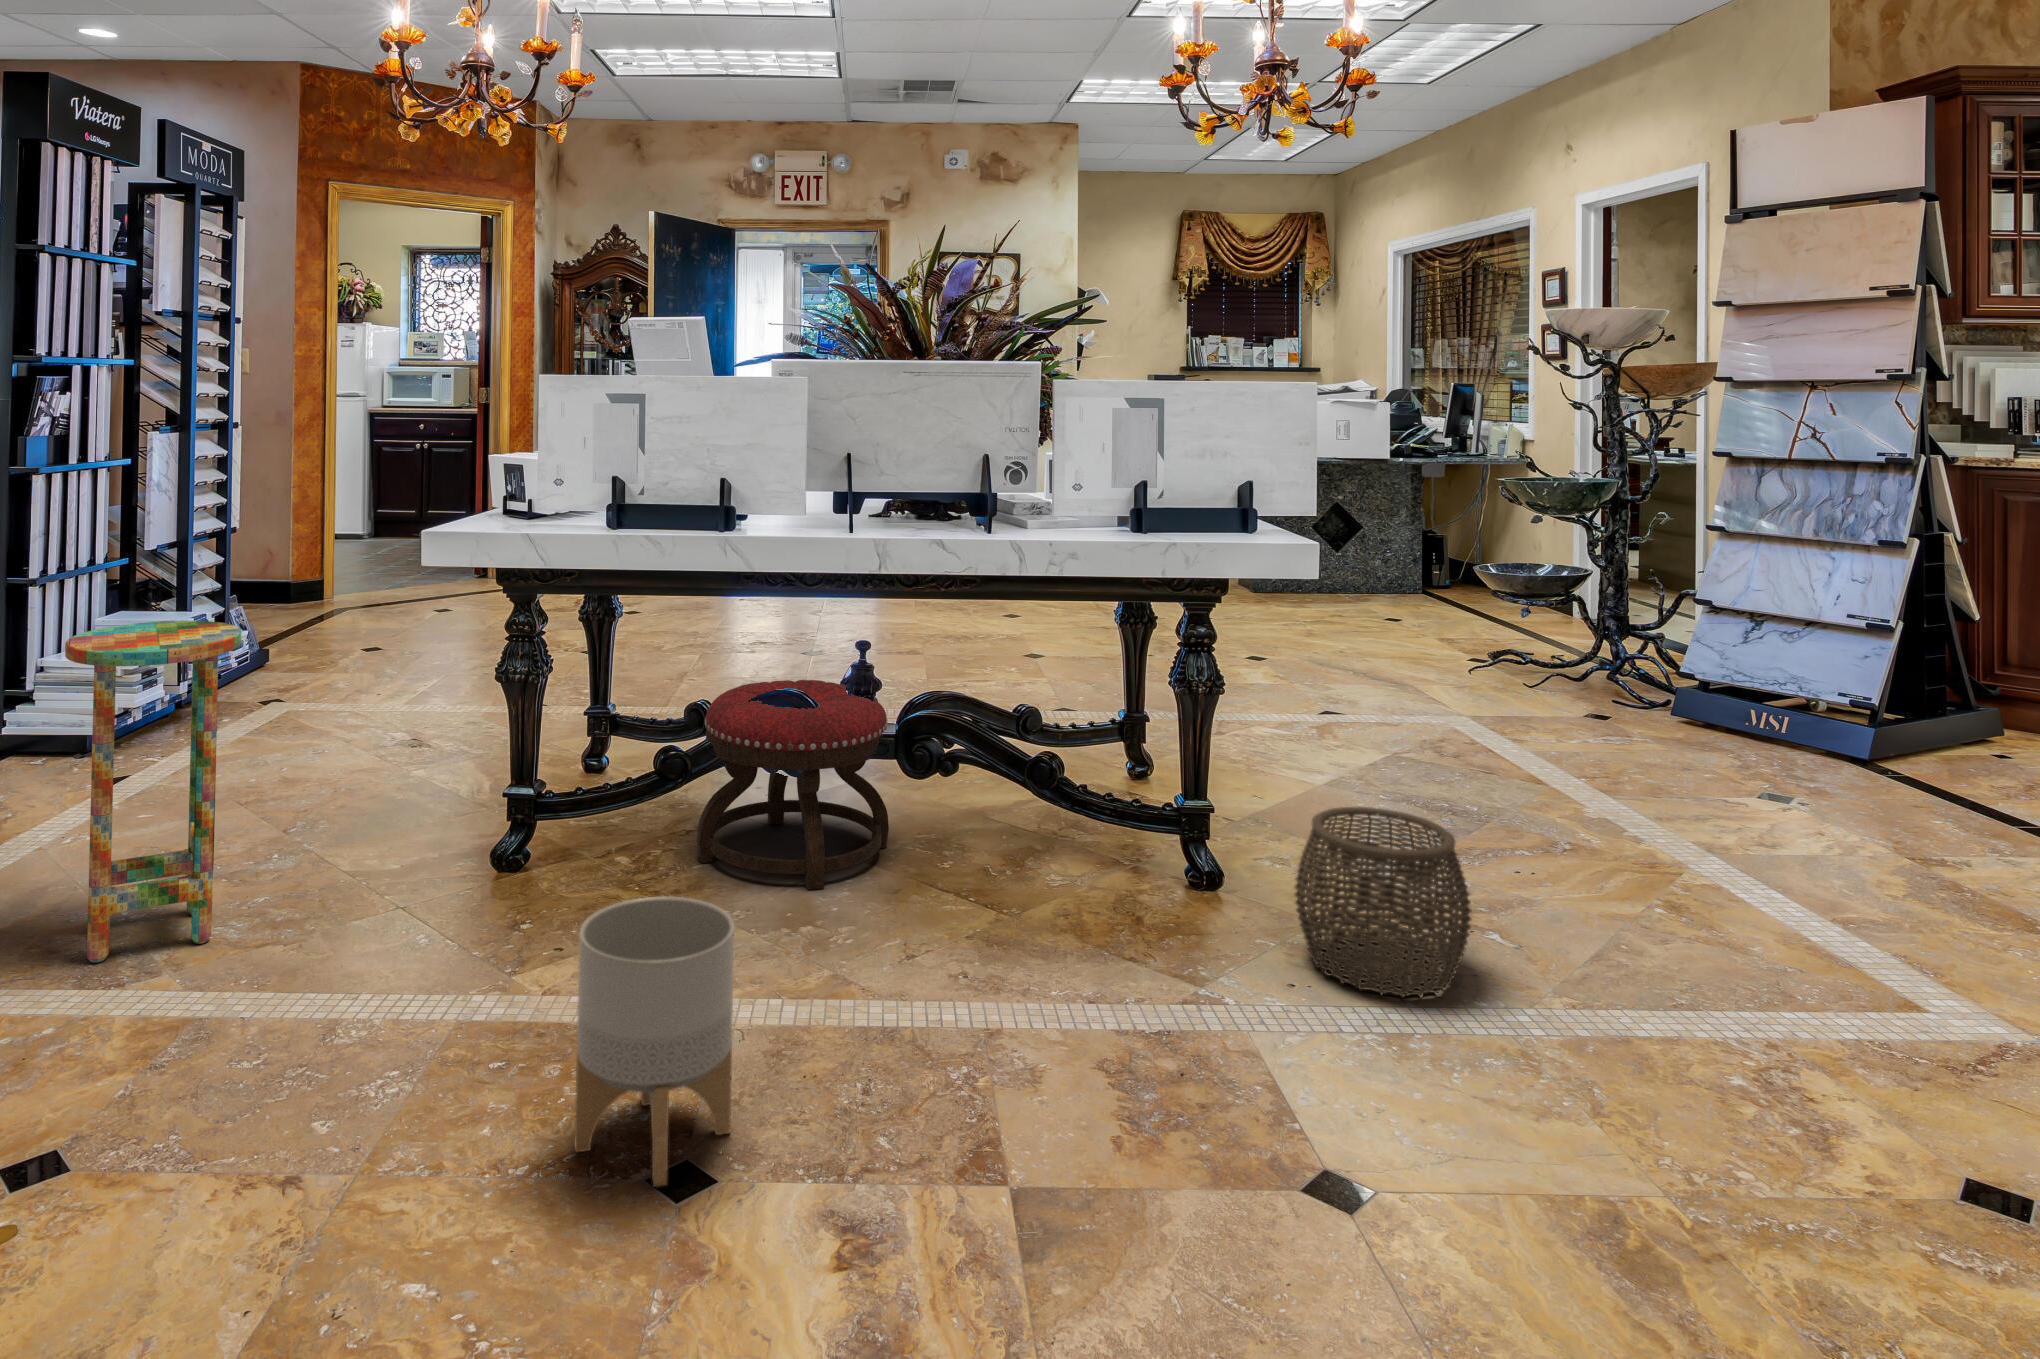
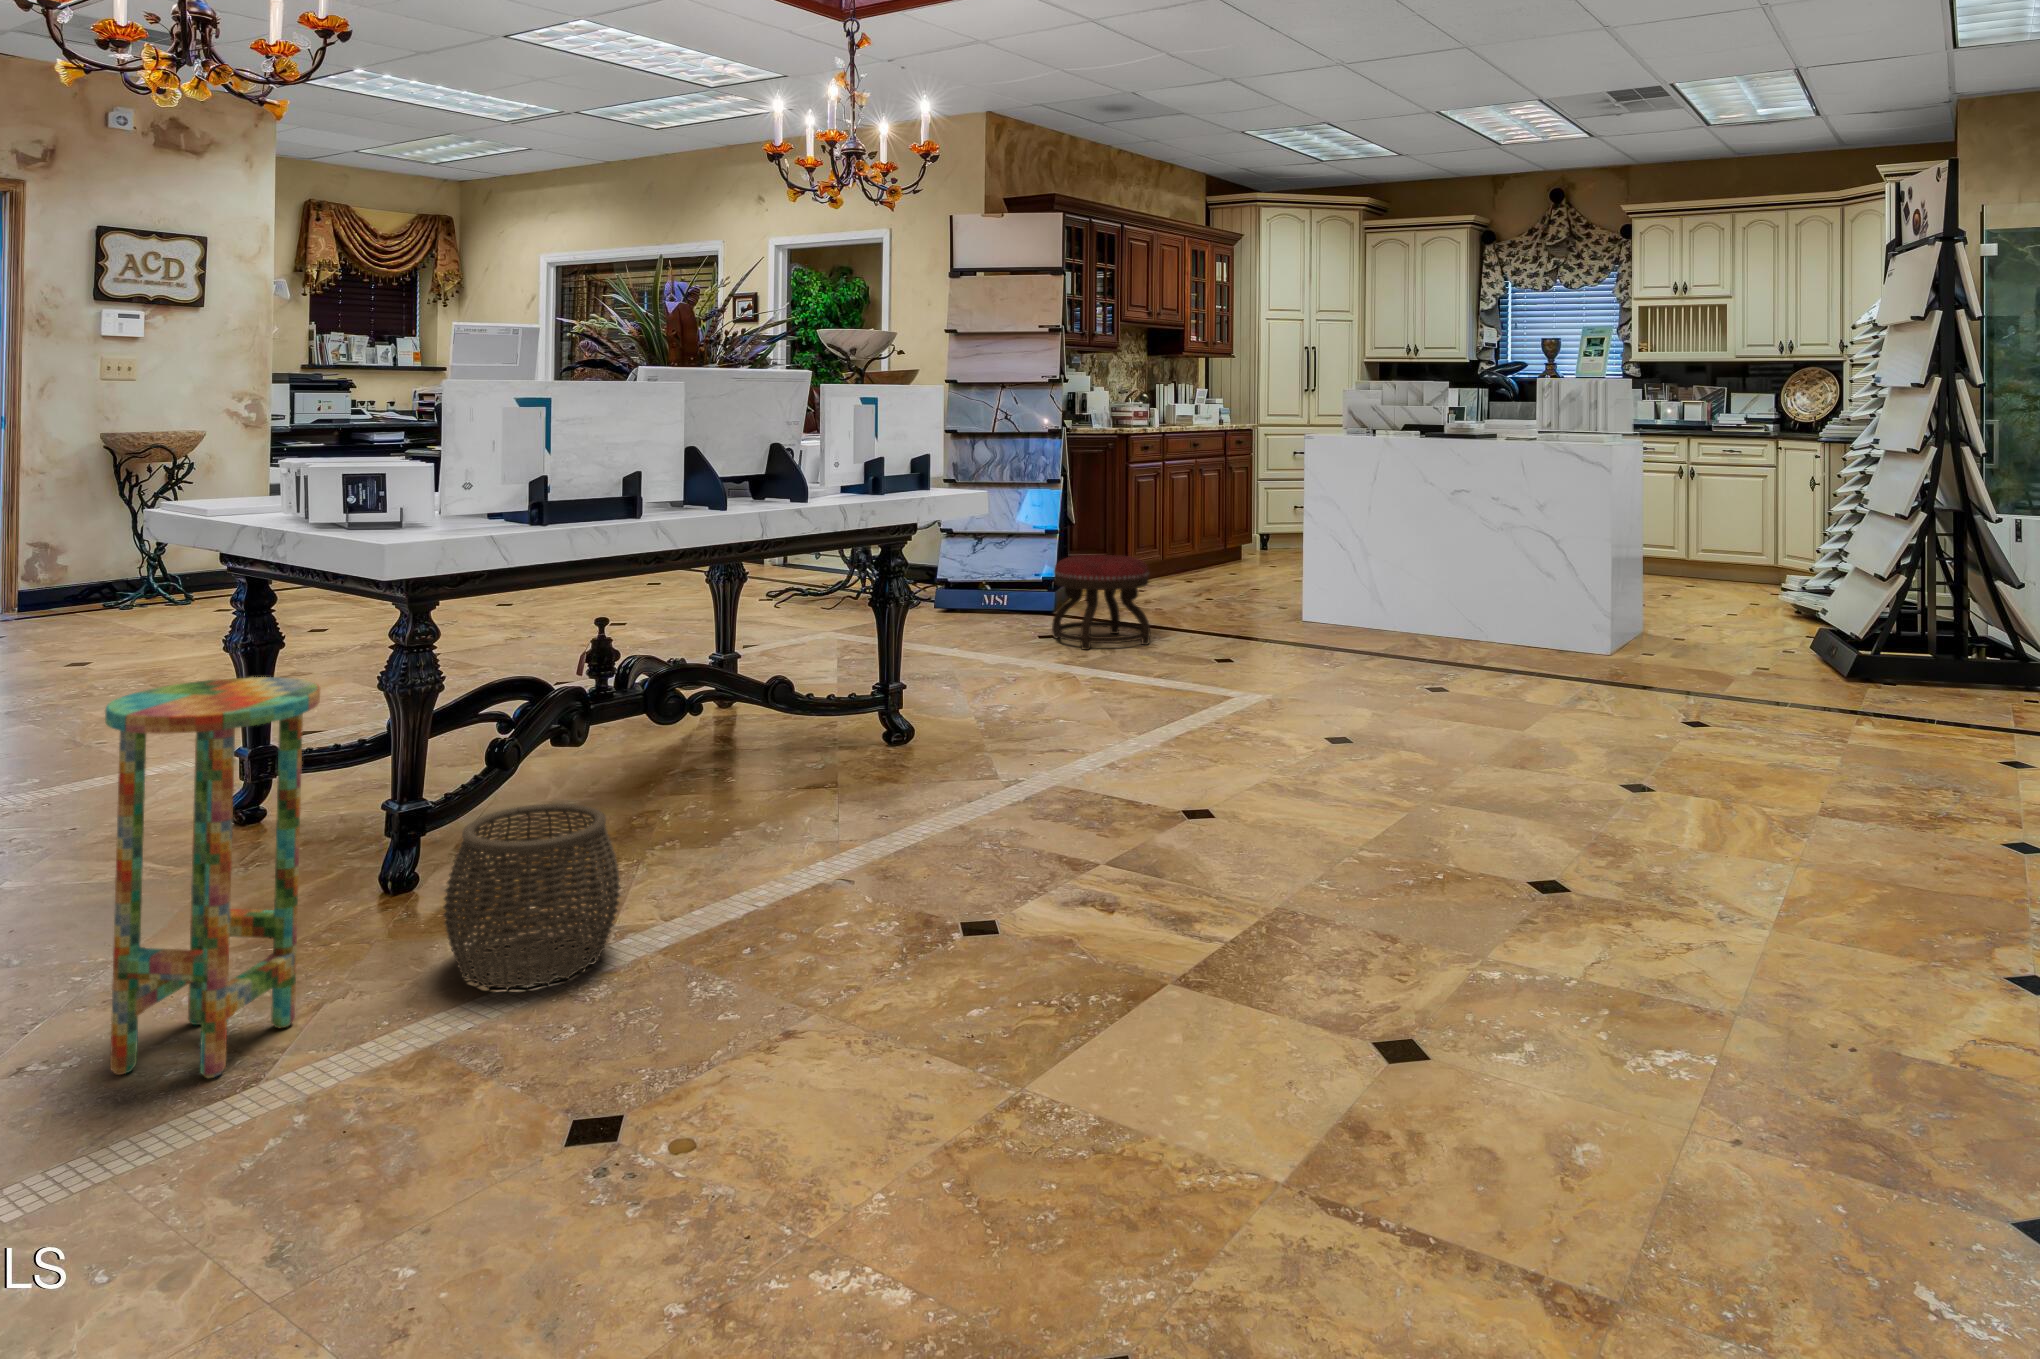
ottoman: present [697,680,889,890] -> present [1052,554,1150,650]
woven basket: present [1294,807,1472,997] -> present [443,804,621,990]
planter: present [575,896,734,1187] -> none [876,762,984,946]

